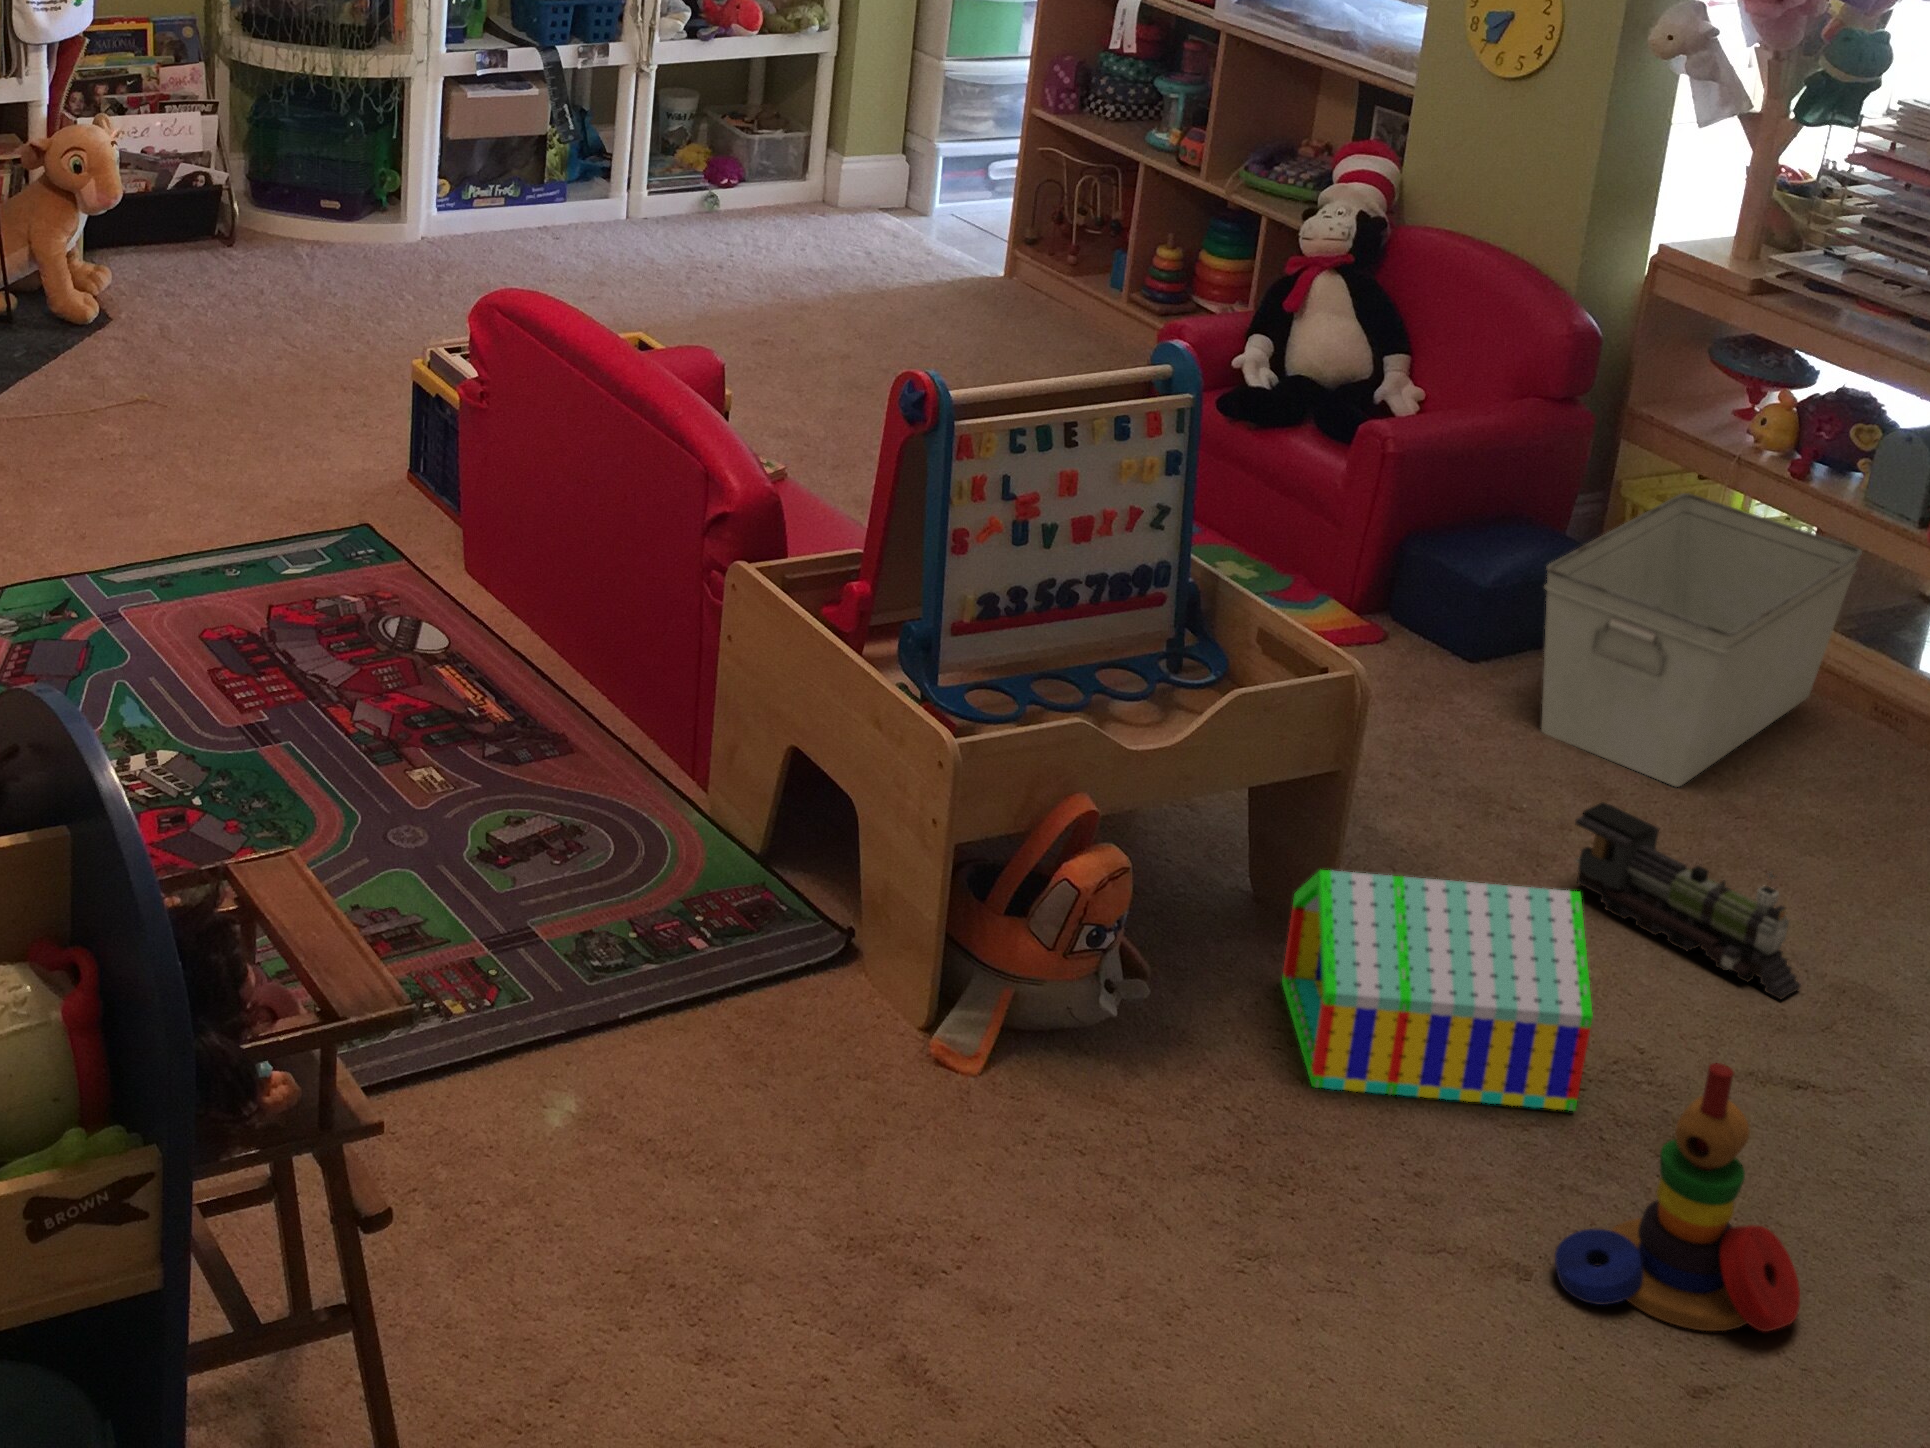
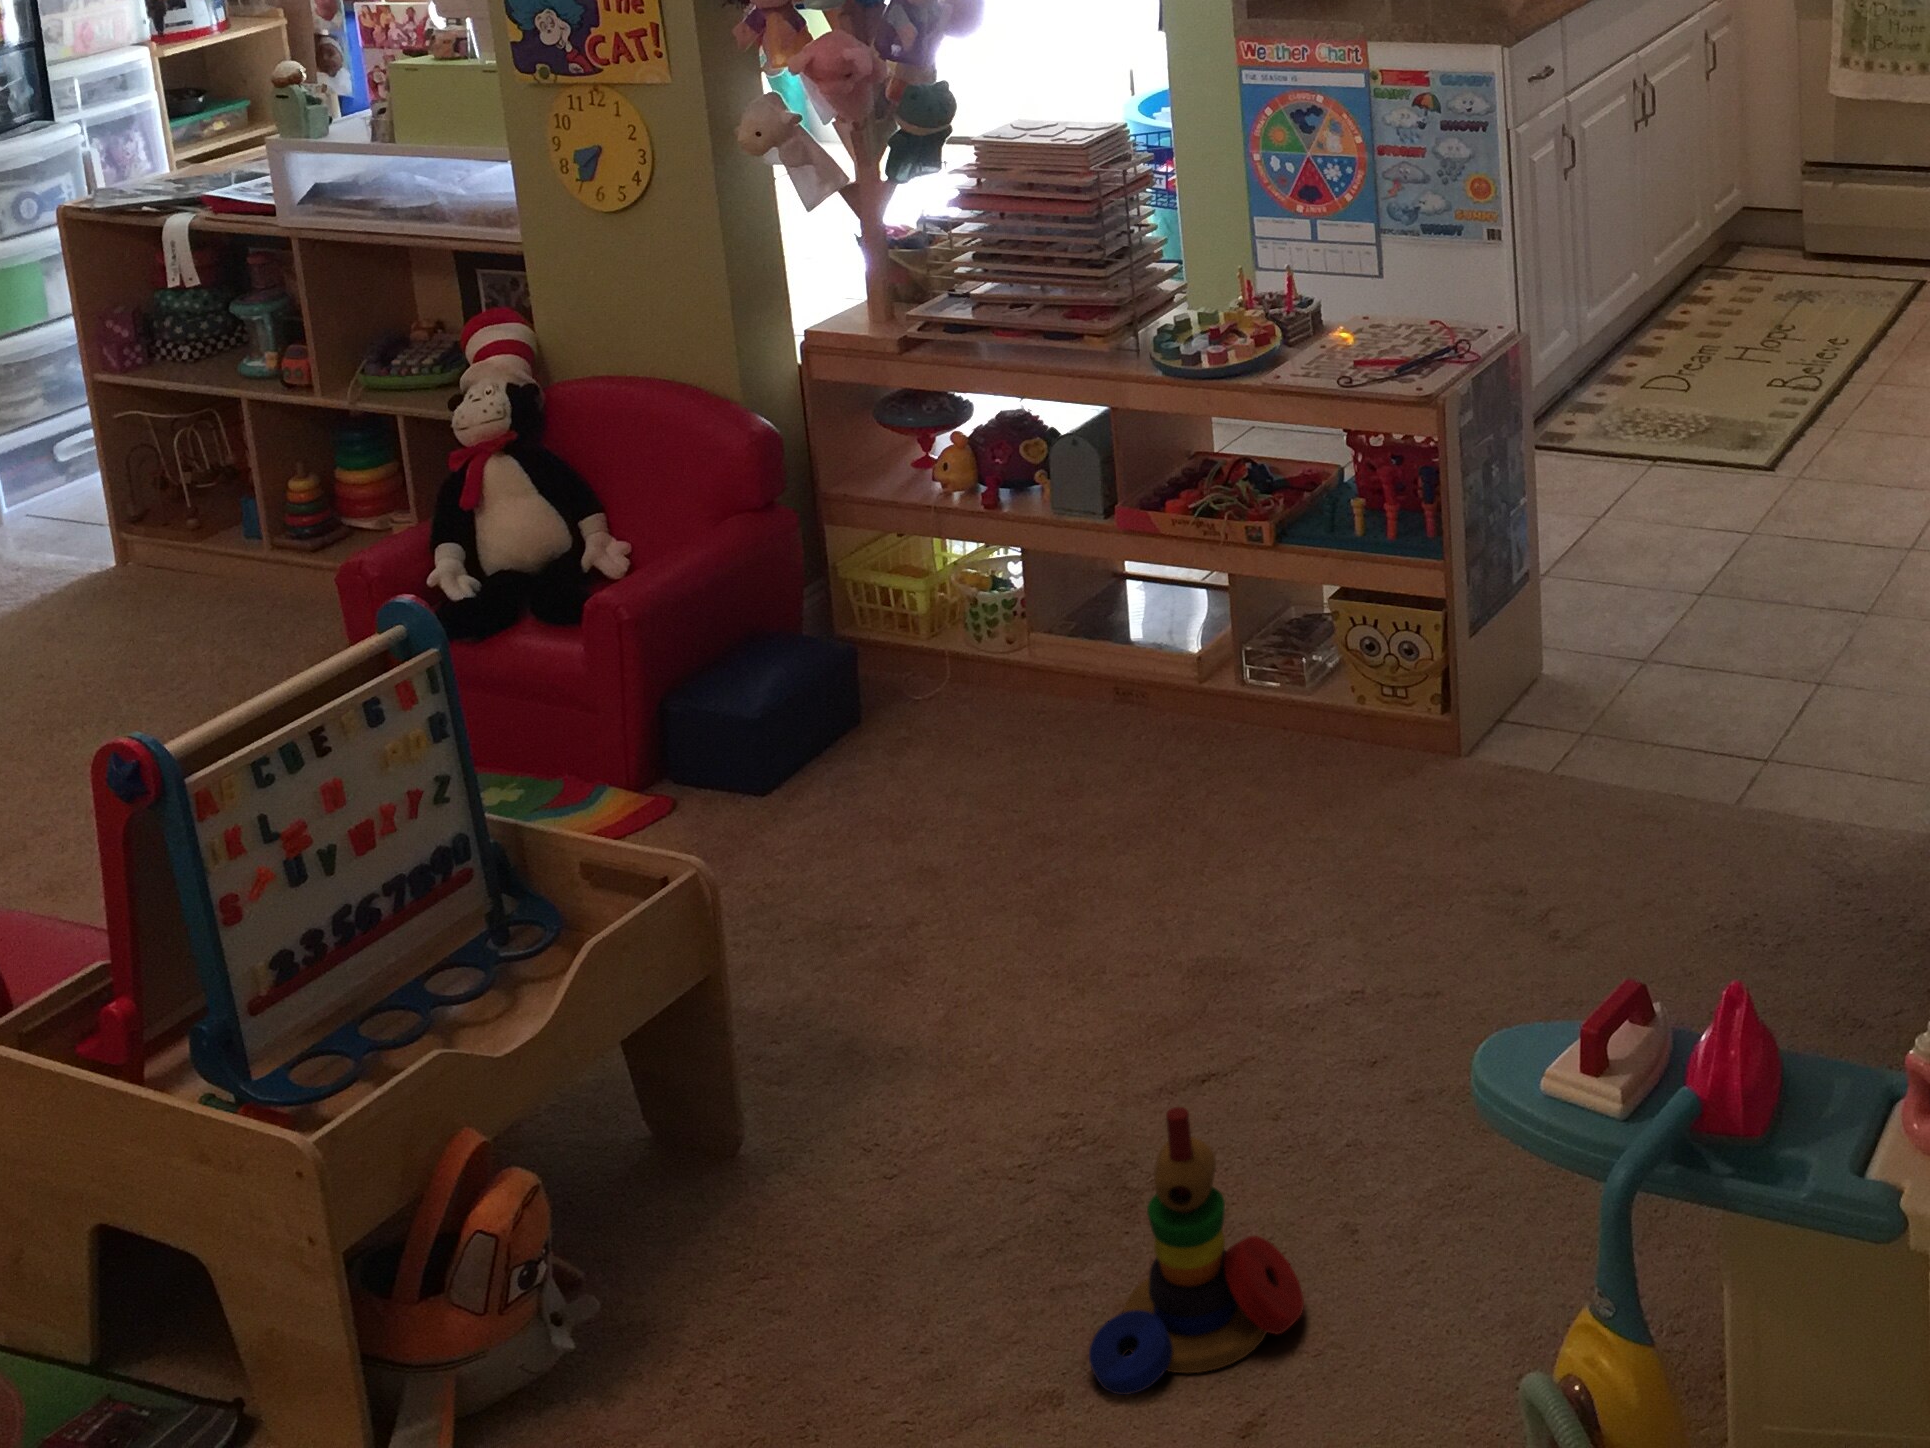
storage bin: present [1541,493,1862,787] -> none [812,552,1067,836]
toy train: present [1575,802,1801,999] -> none [932,884,1171,1001]
toy house: present [1282,870,1593,1111] -> none [712,993,1043,1314]

